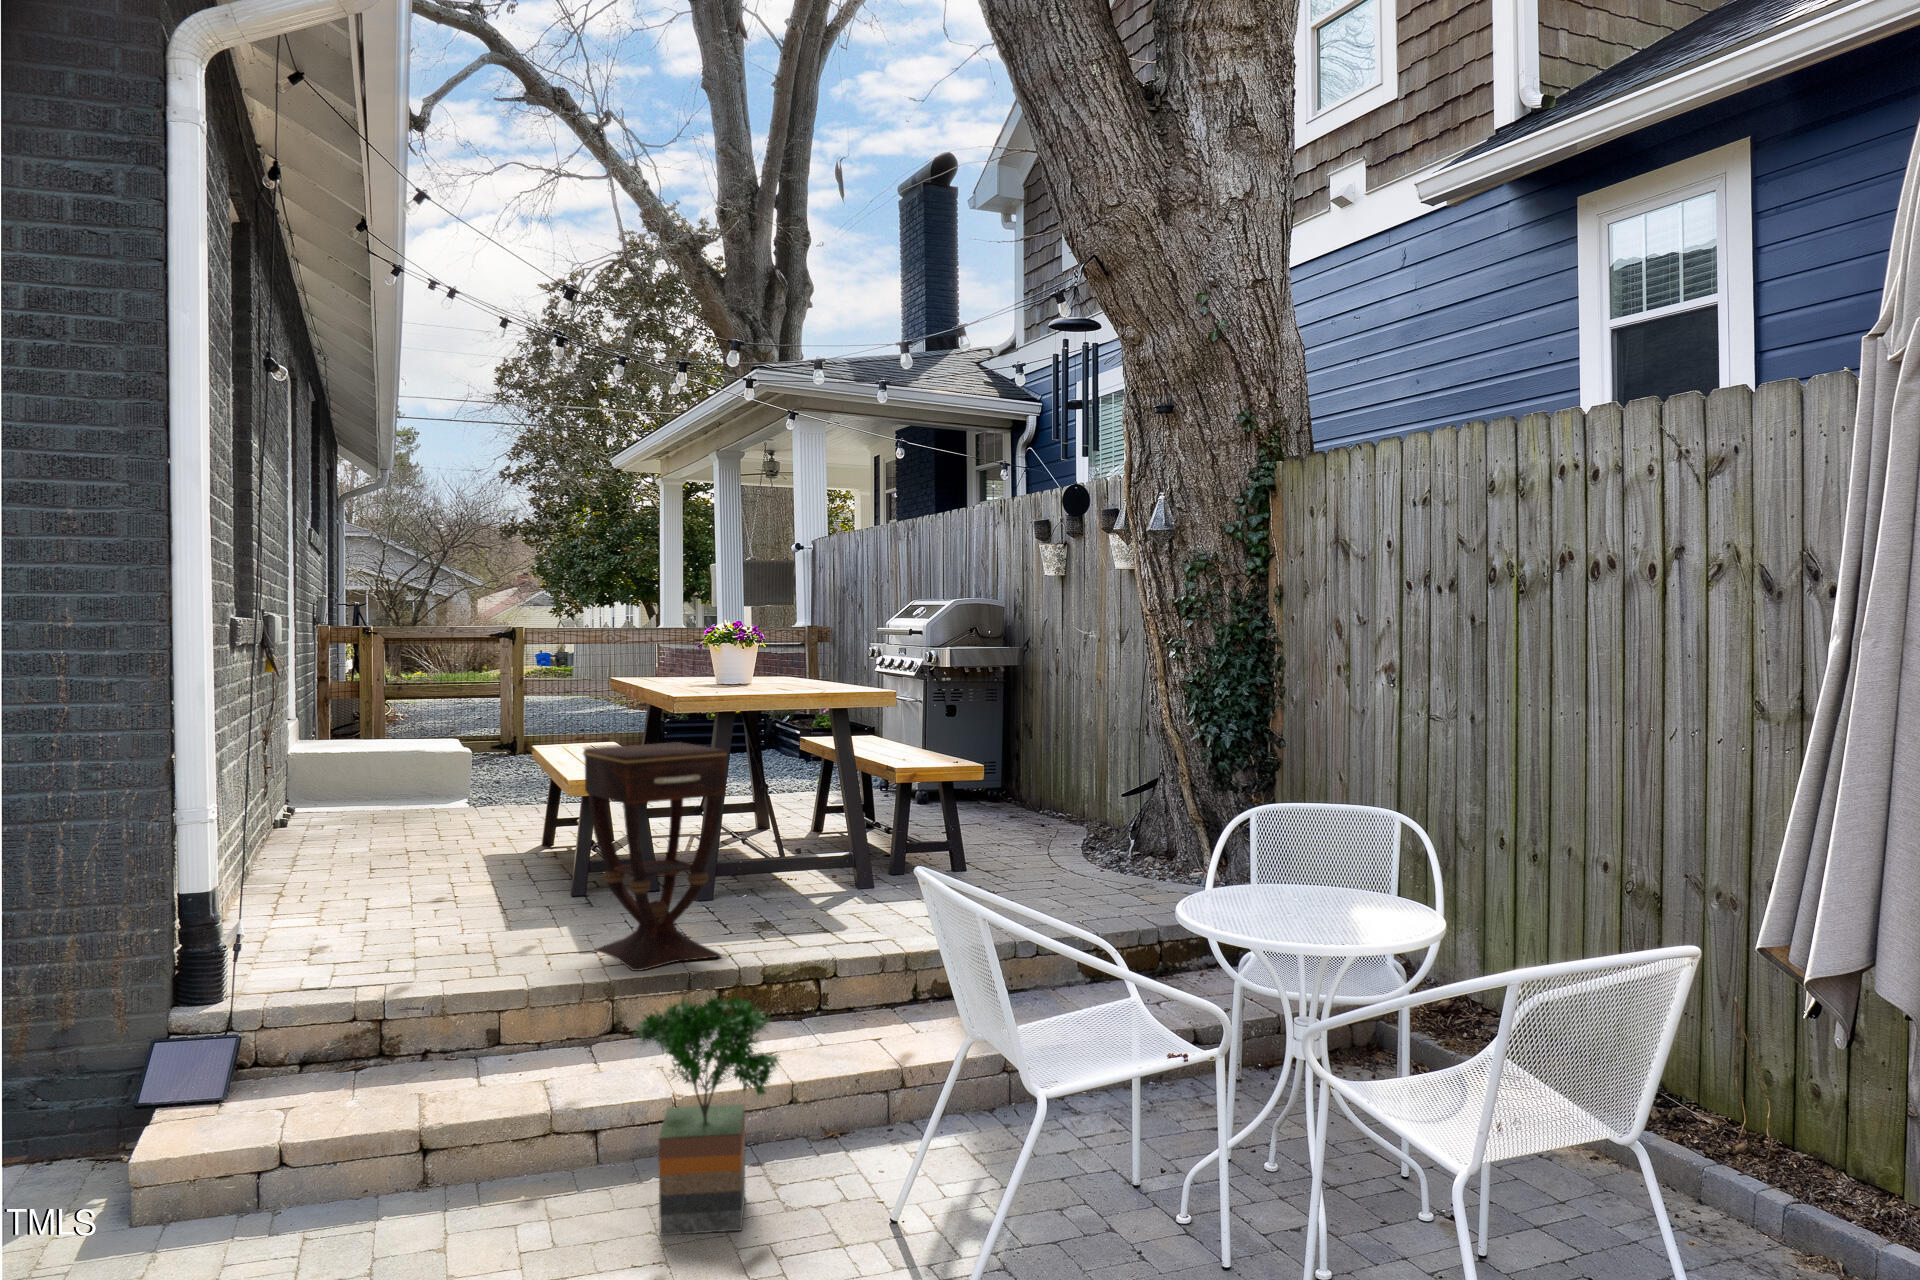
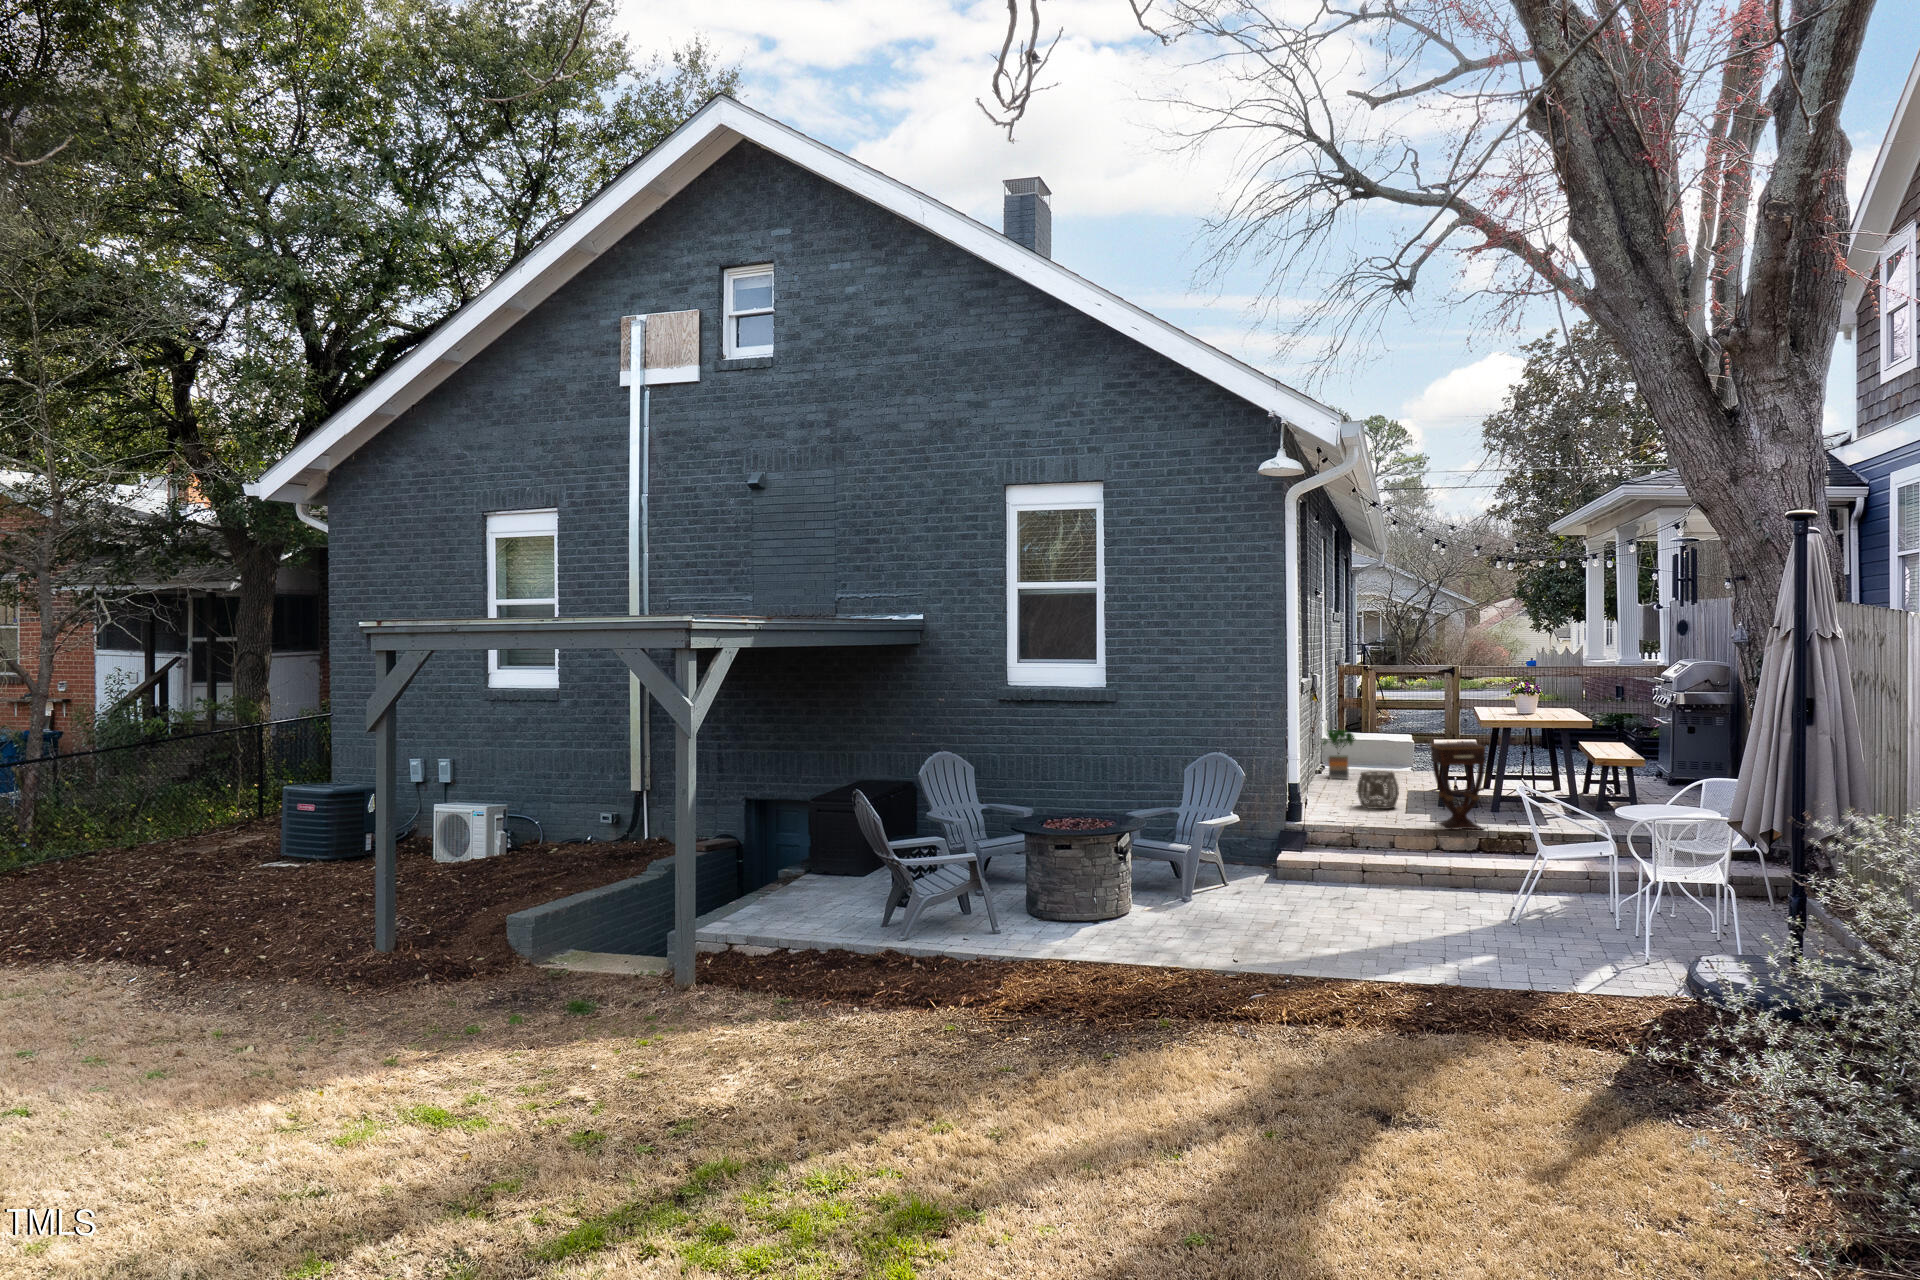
woven basket: none [378,822,484,919] -> present [1357,771,1399,809]
potted tree: present [636,996,780,1235] -> present [1322,729,1356,779]

